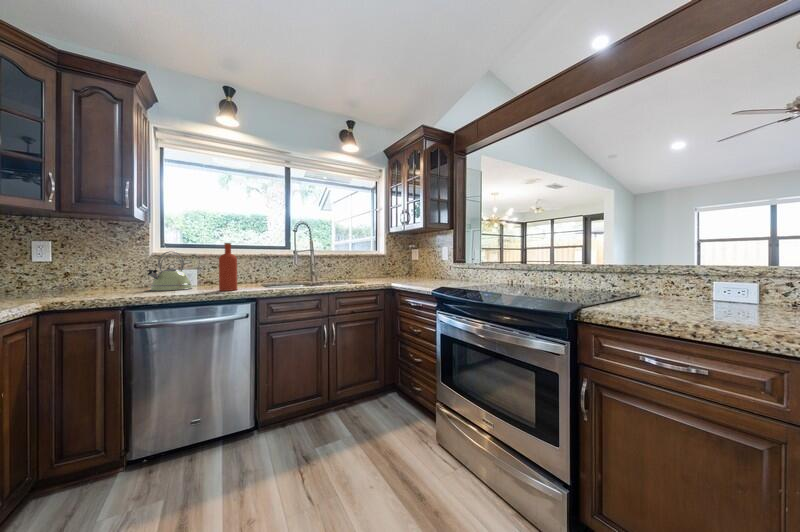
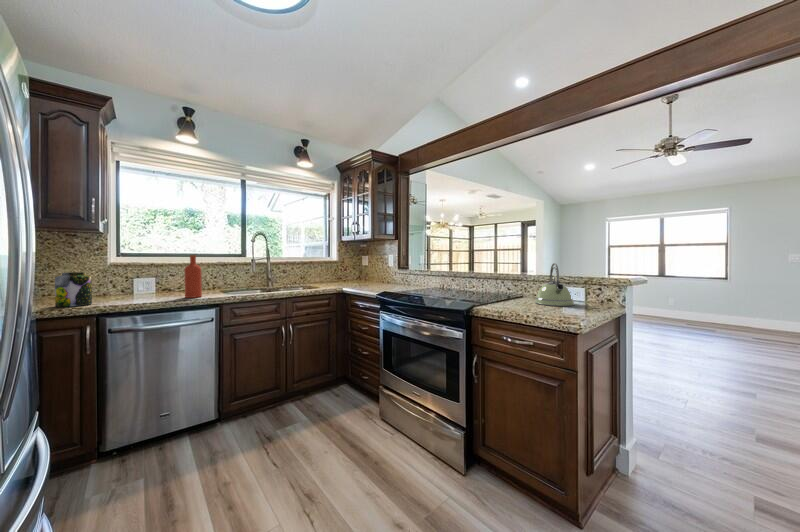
kettle: present [147,251,192,291] -> present [535,263,574,306]
jar: none [79,260,119,298] -> present [55,272,92,307]

